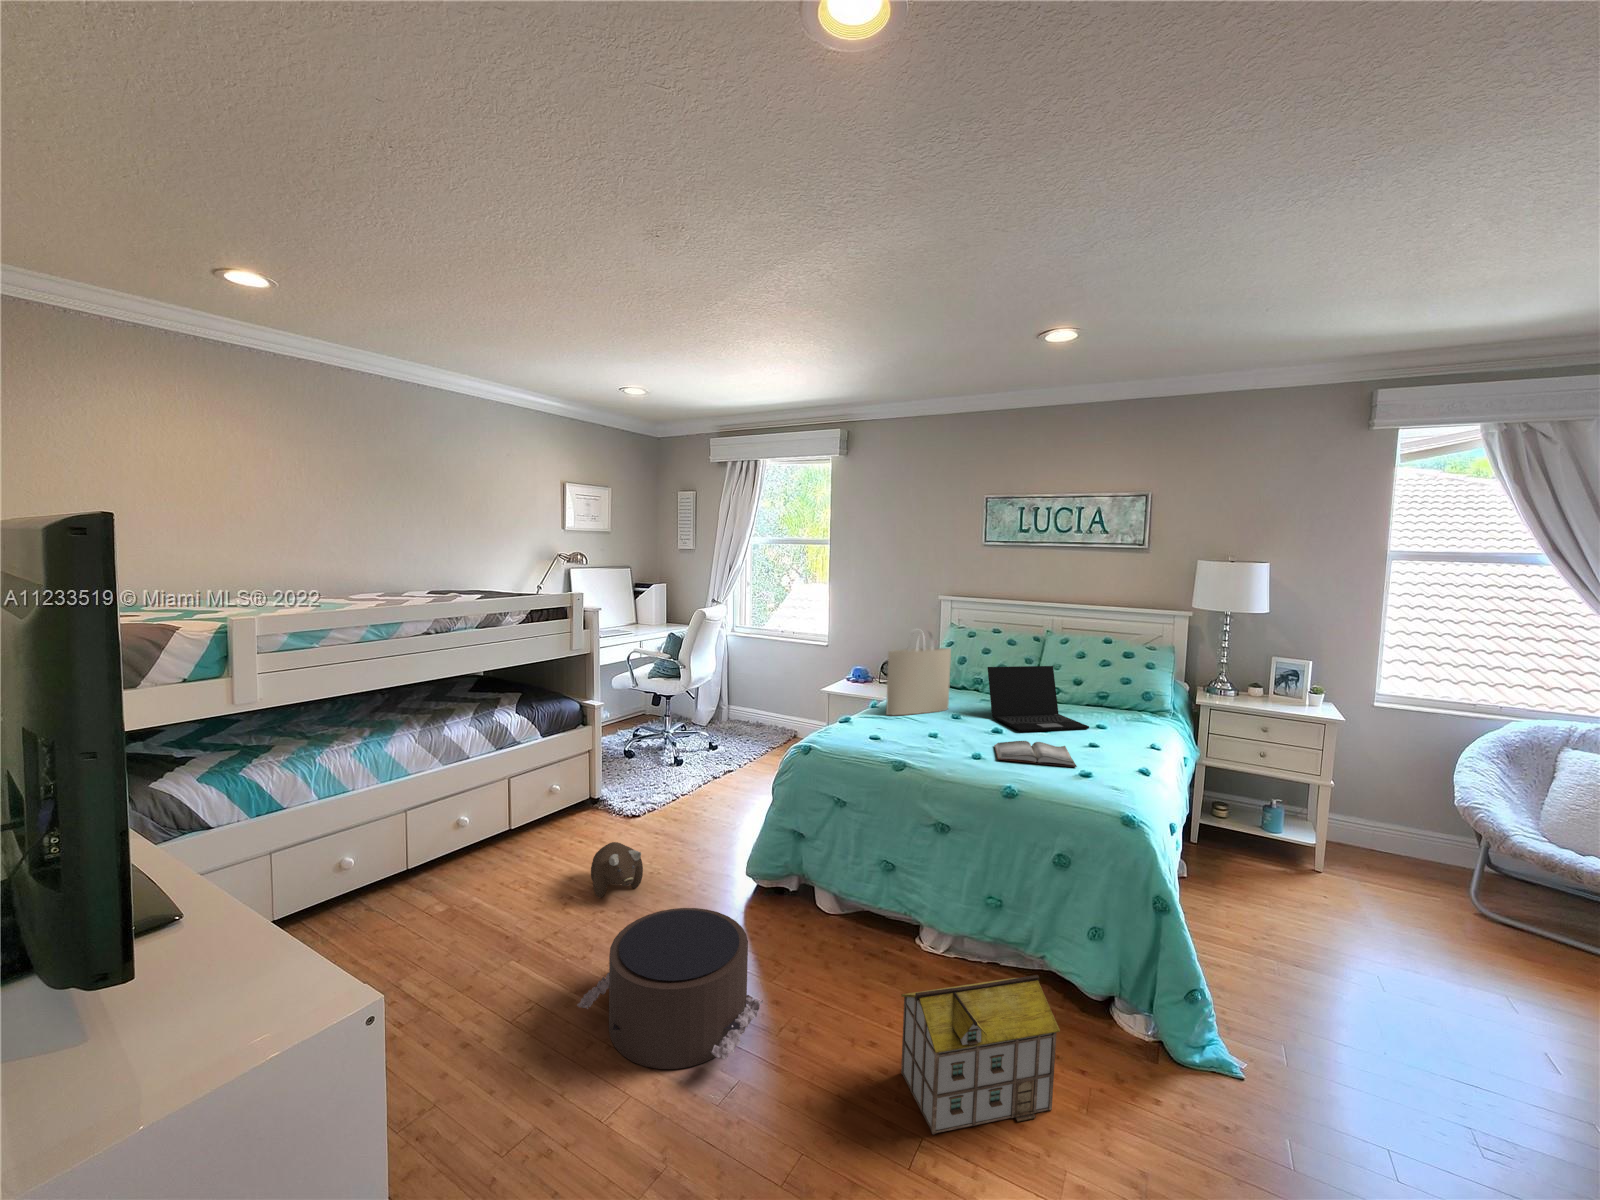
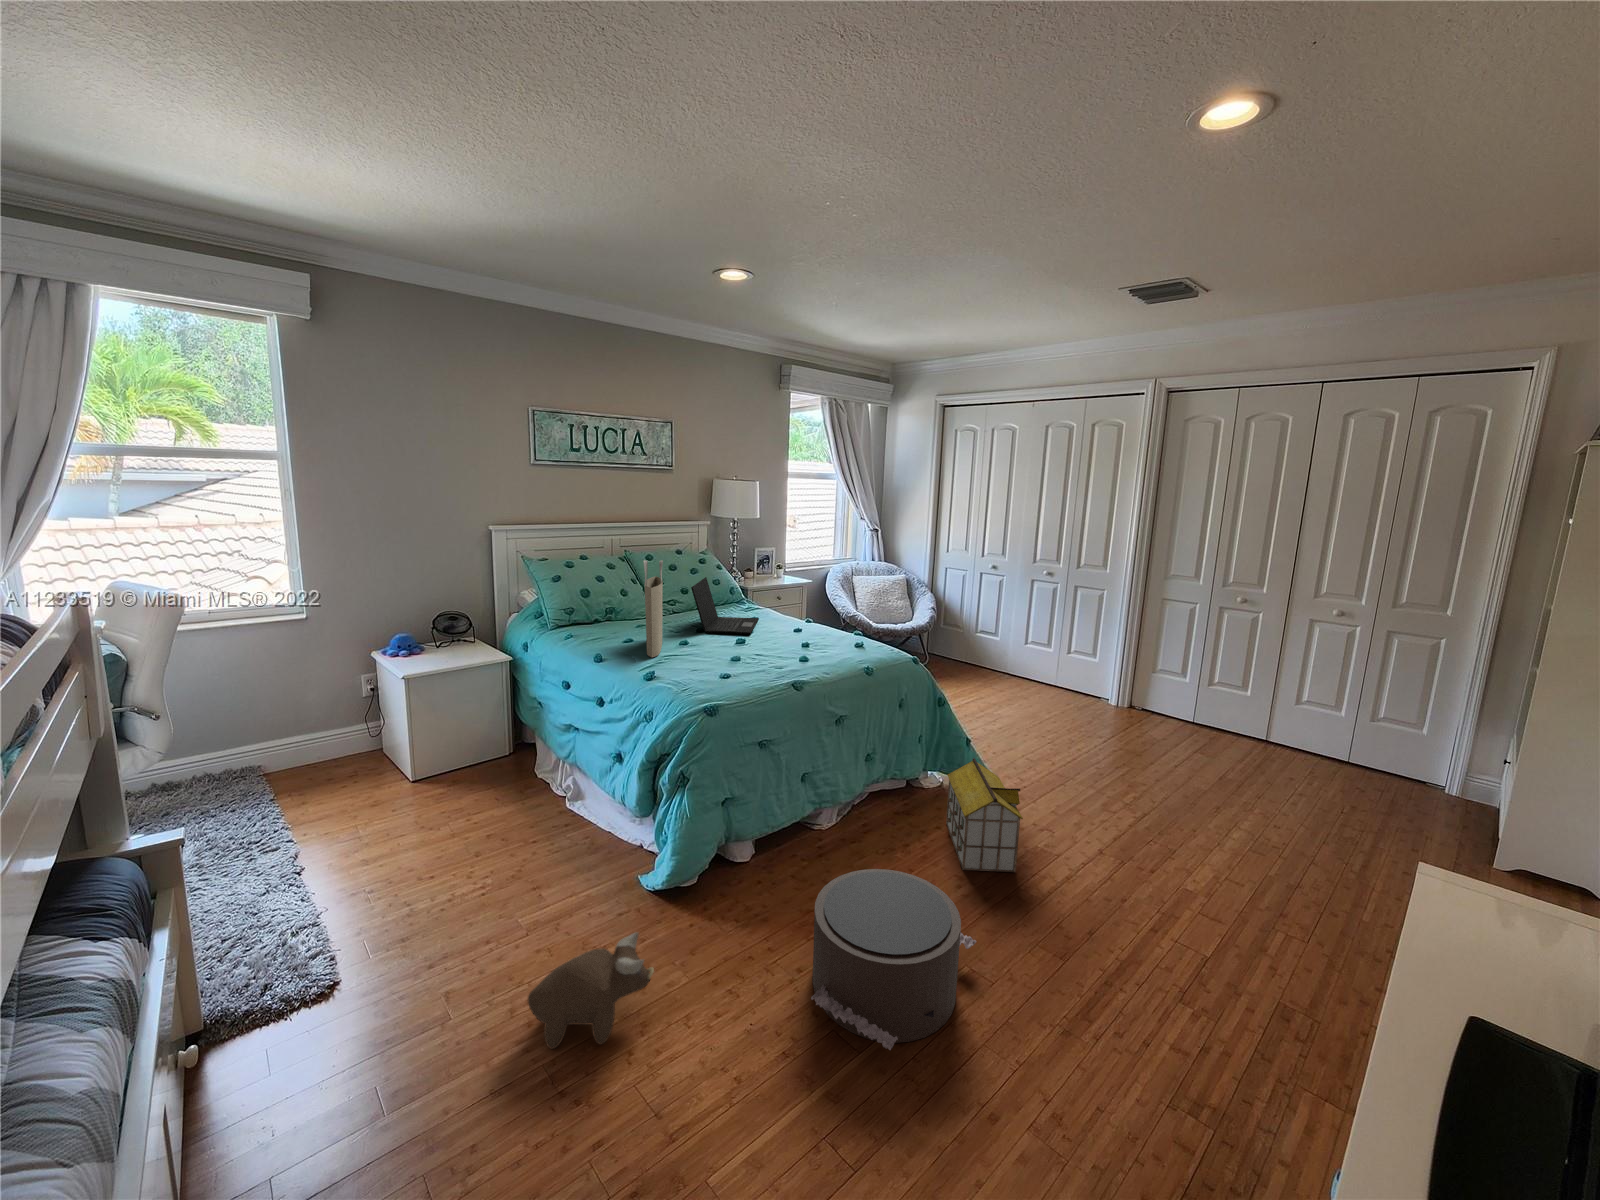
hardback book: present [994,741,1077,767] -> none [776,632,839,653]

